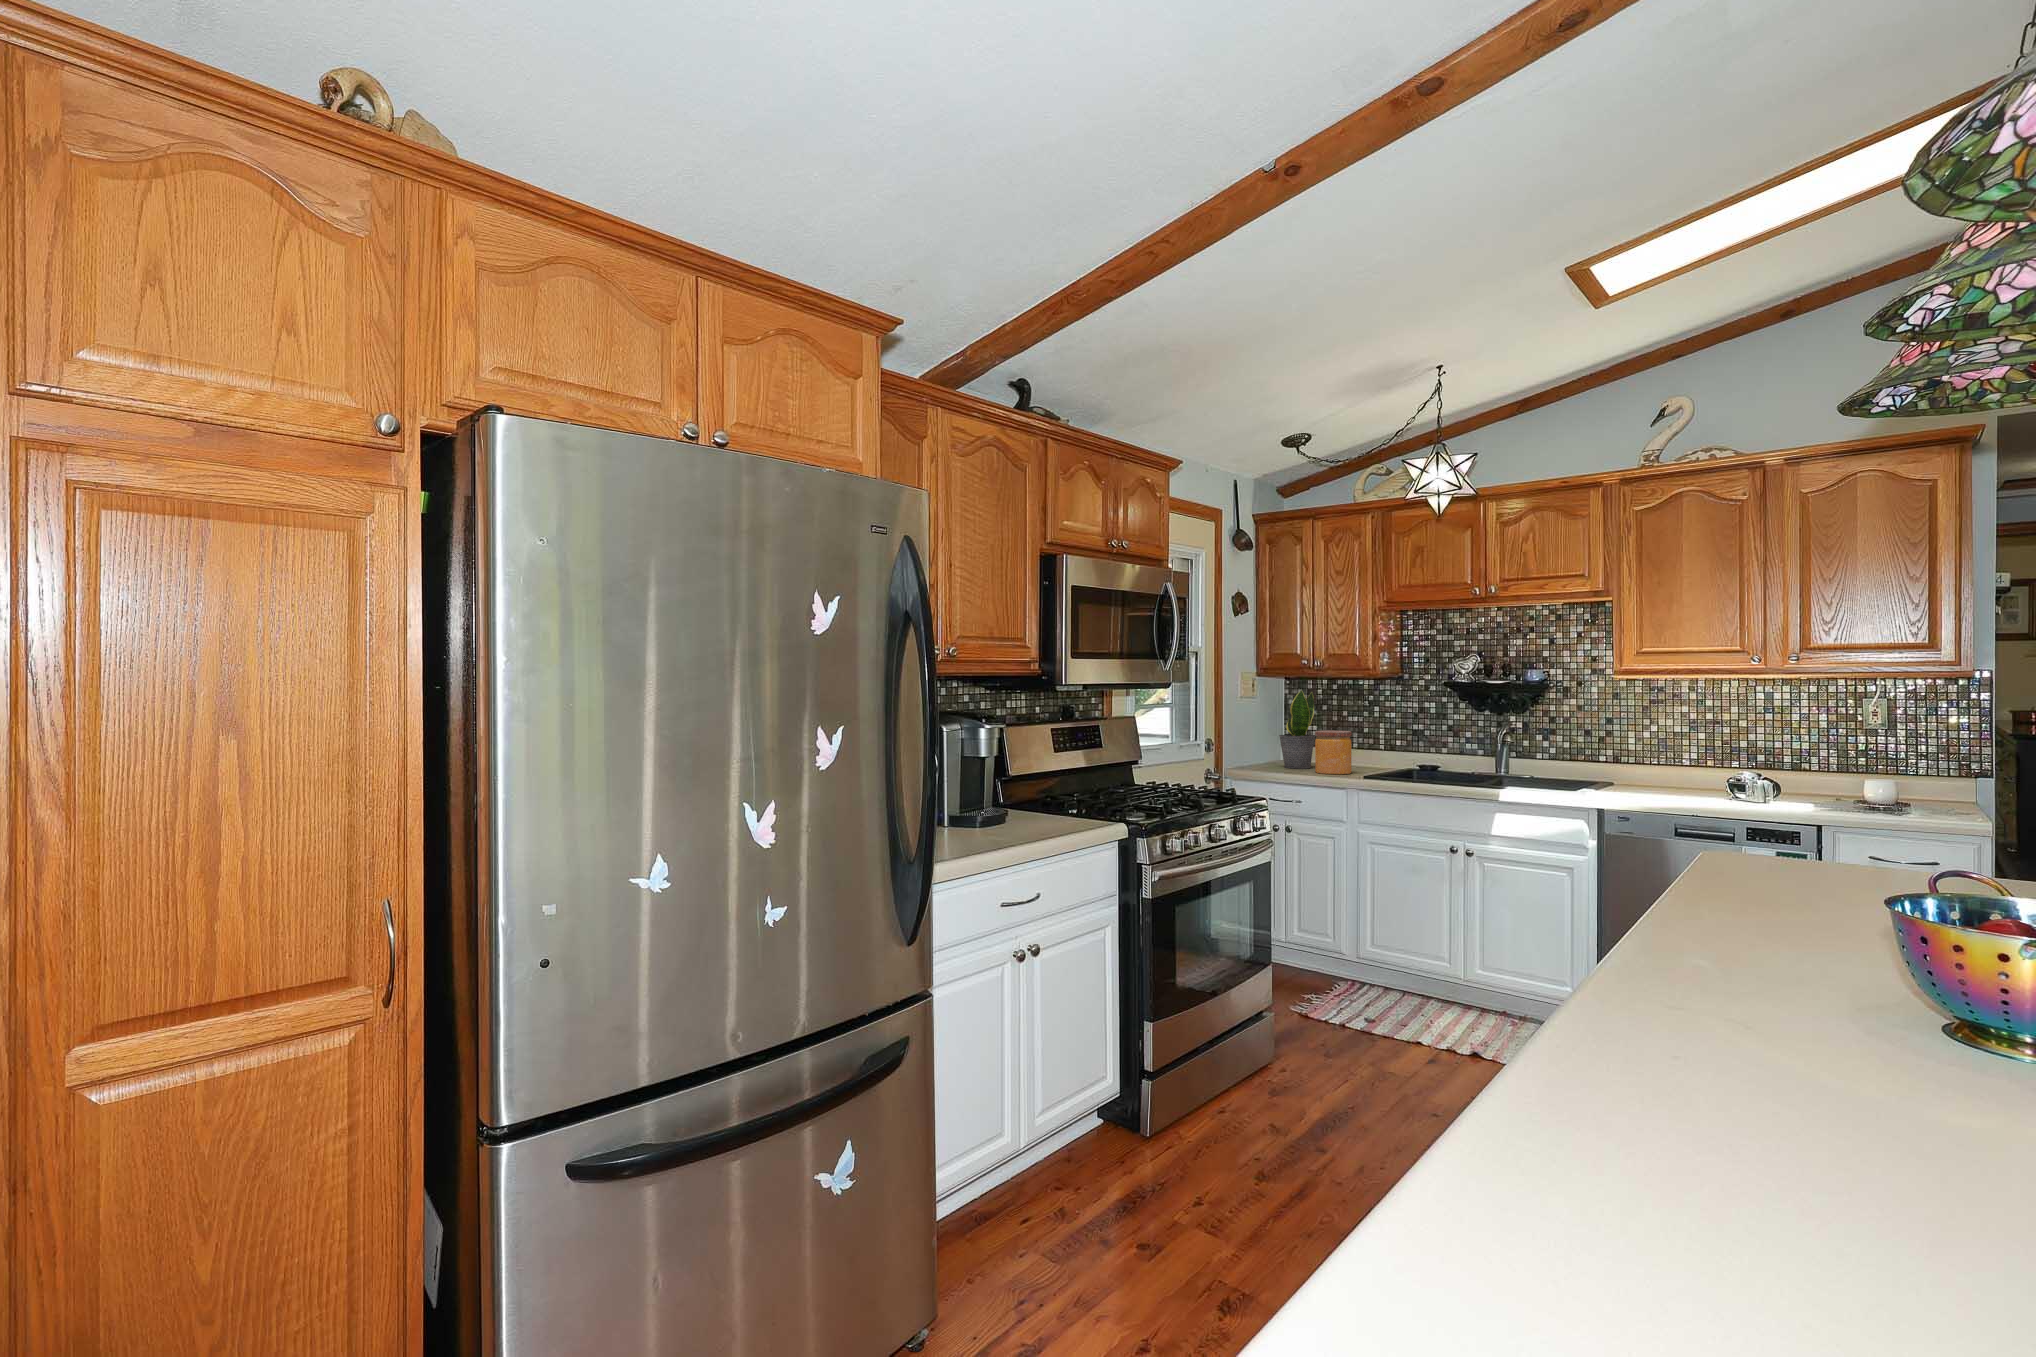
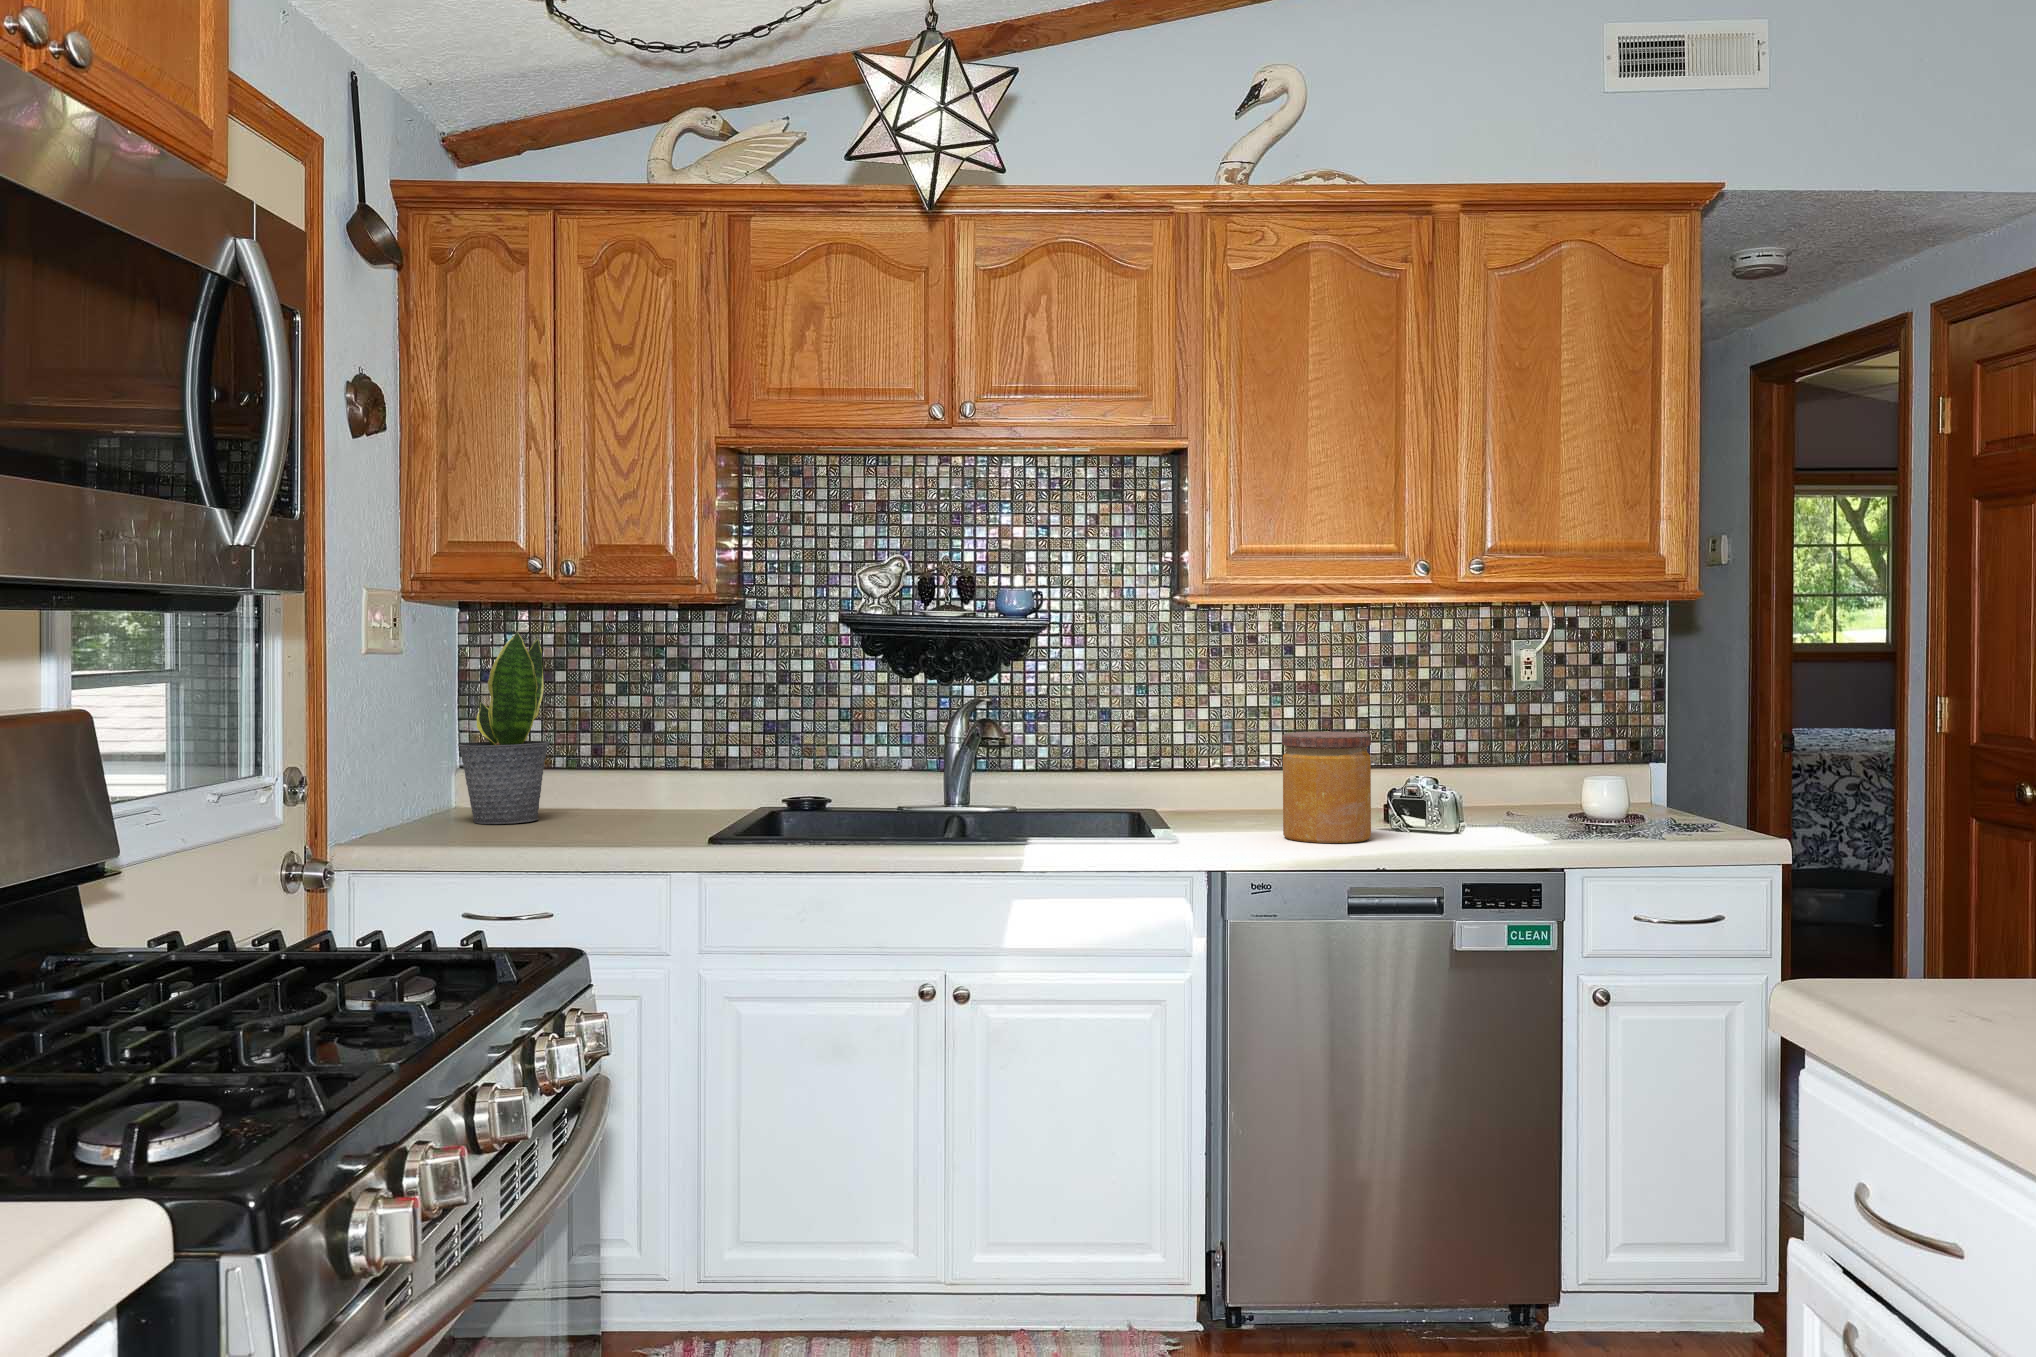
jar: present [1315,730,1352,774] -> present [1282,732,1371,843]

